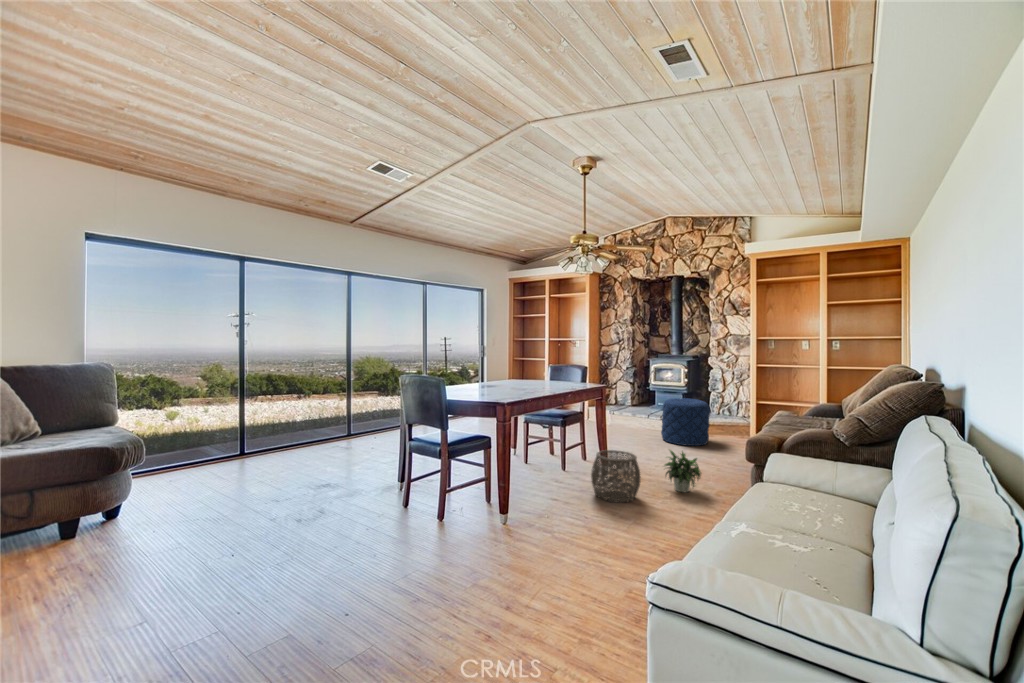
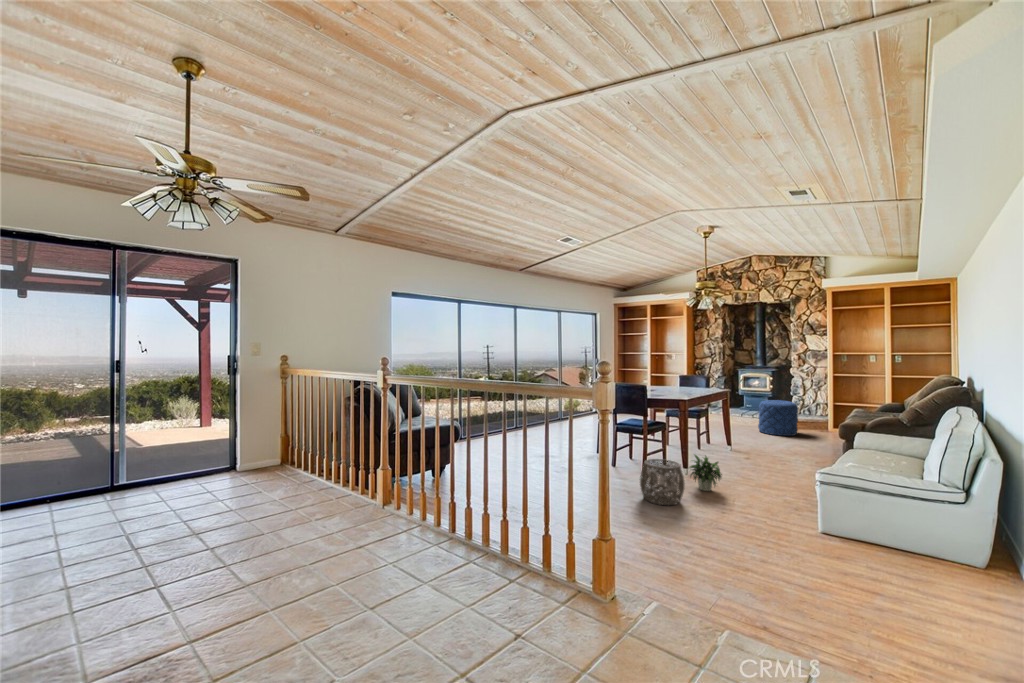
woven basket: present [591,450,641,502] -> present [640,459,685,505]
potted plant: present [664,450,701,492] -> present [689,455,722,491]

